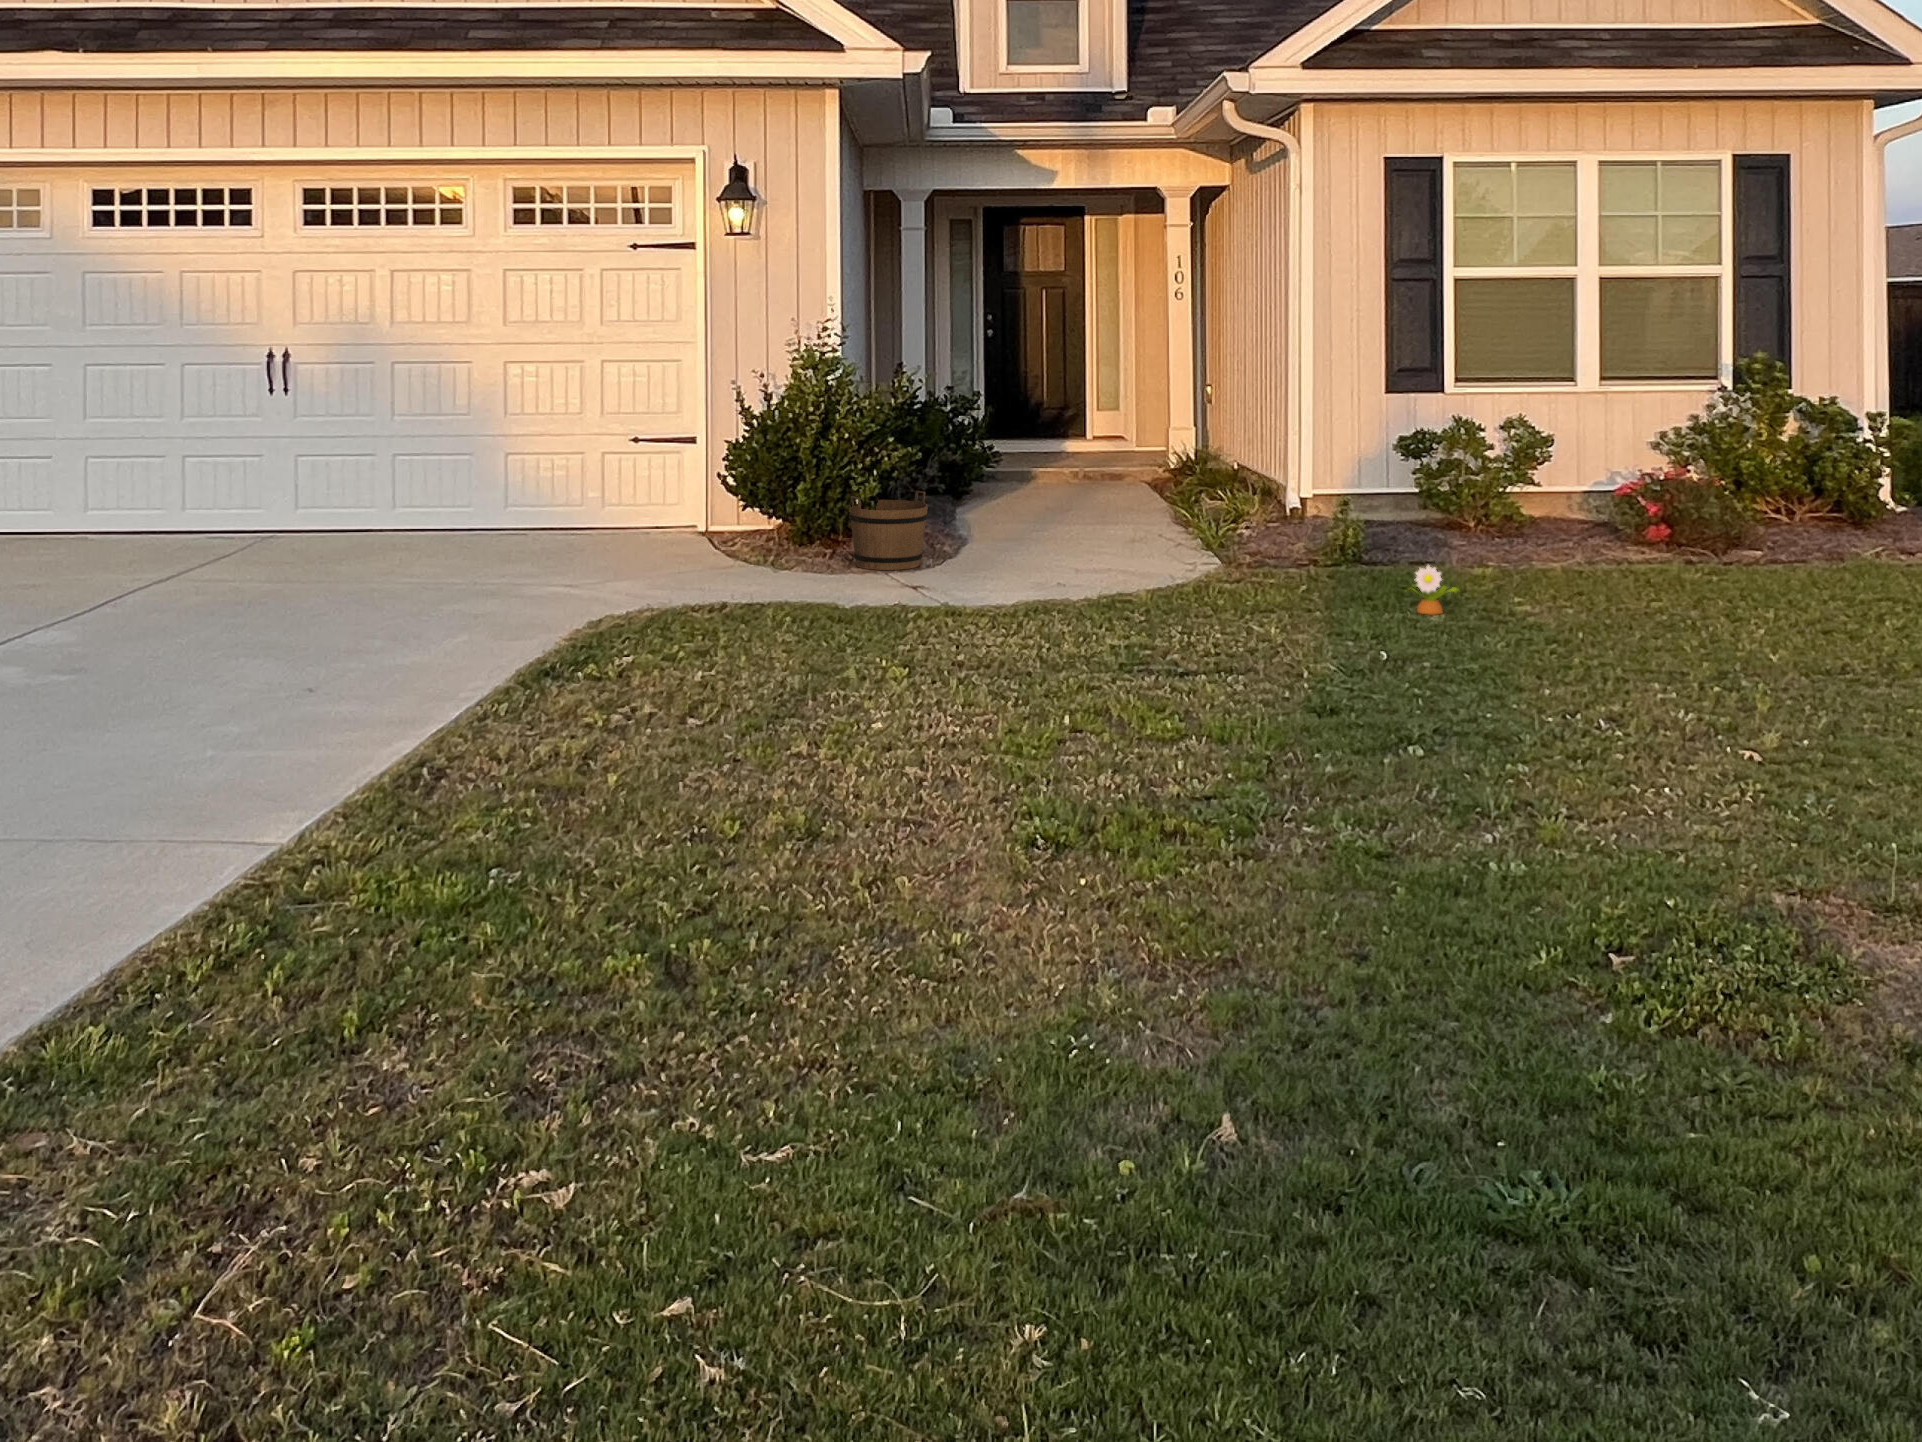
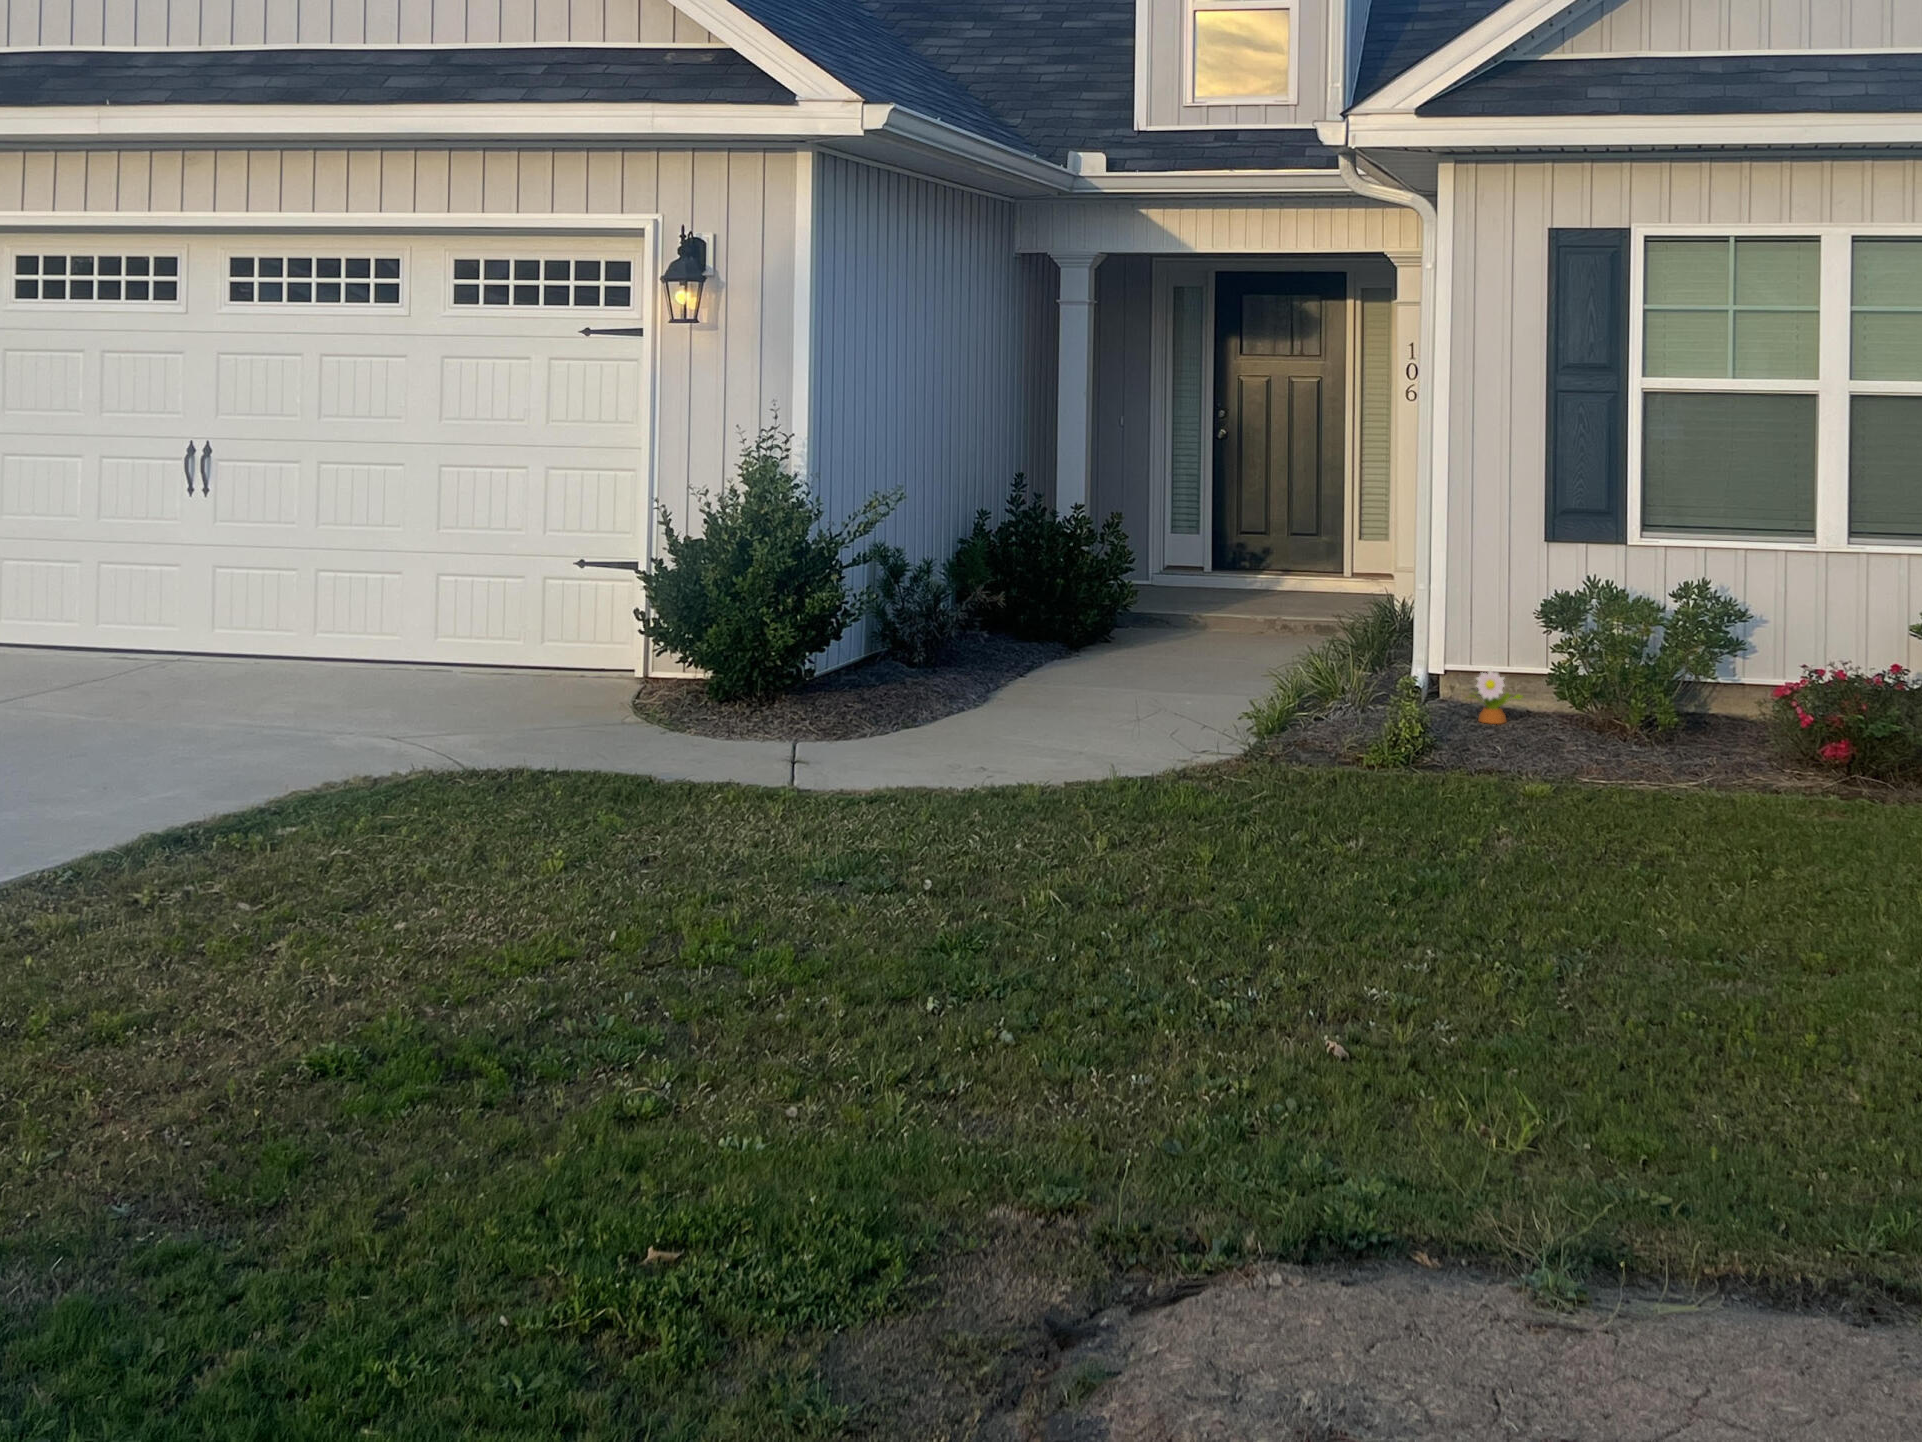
bucket: present [849,491,928,570] -> none [863,591,949,677]

